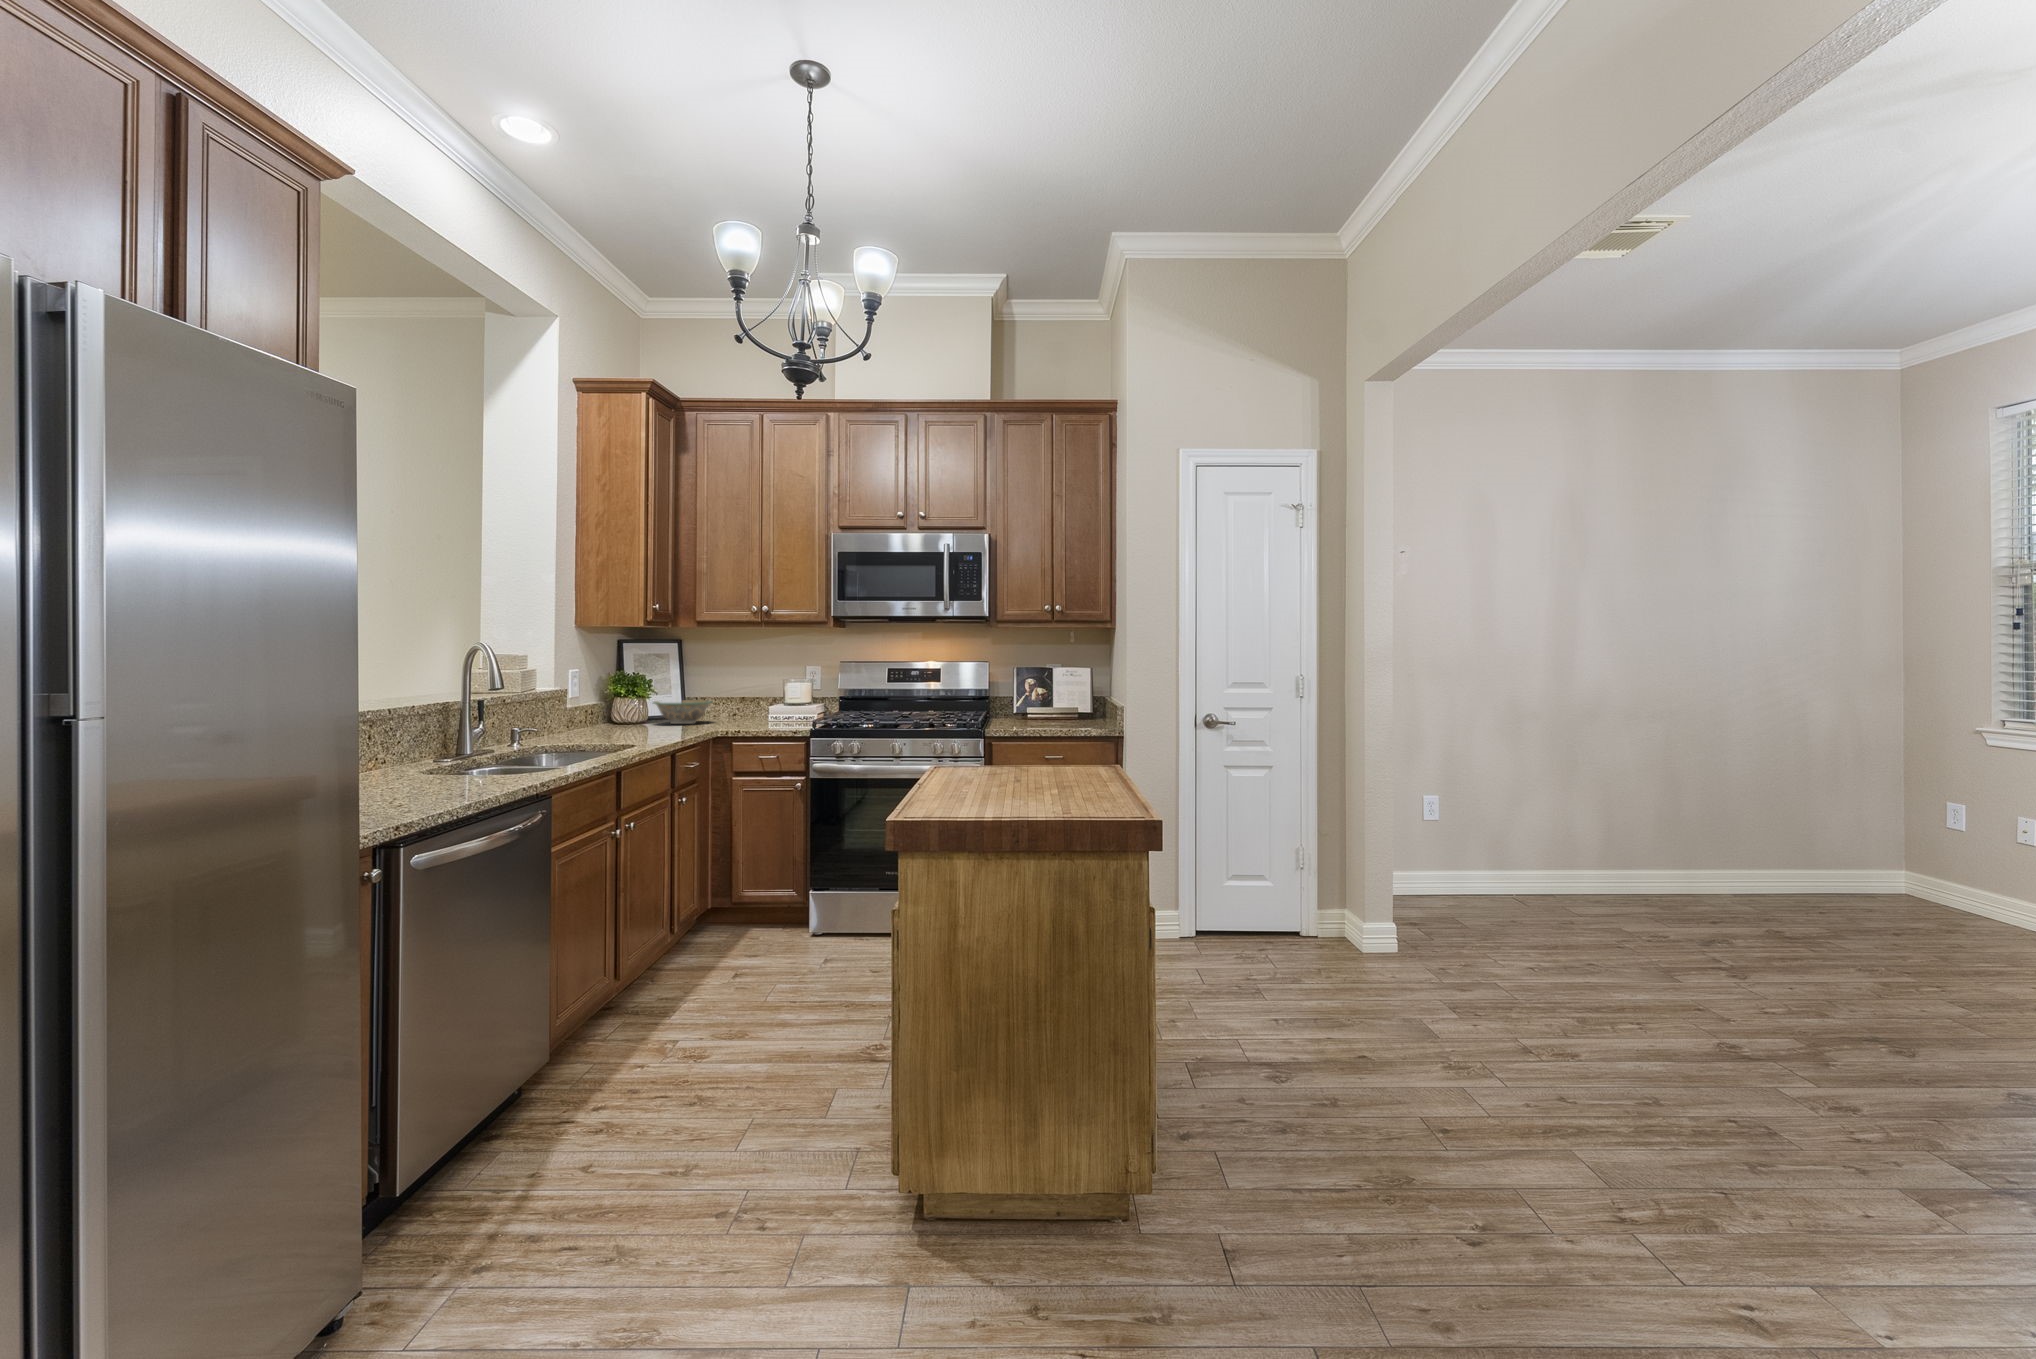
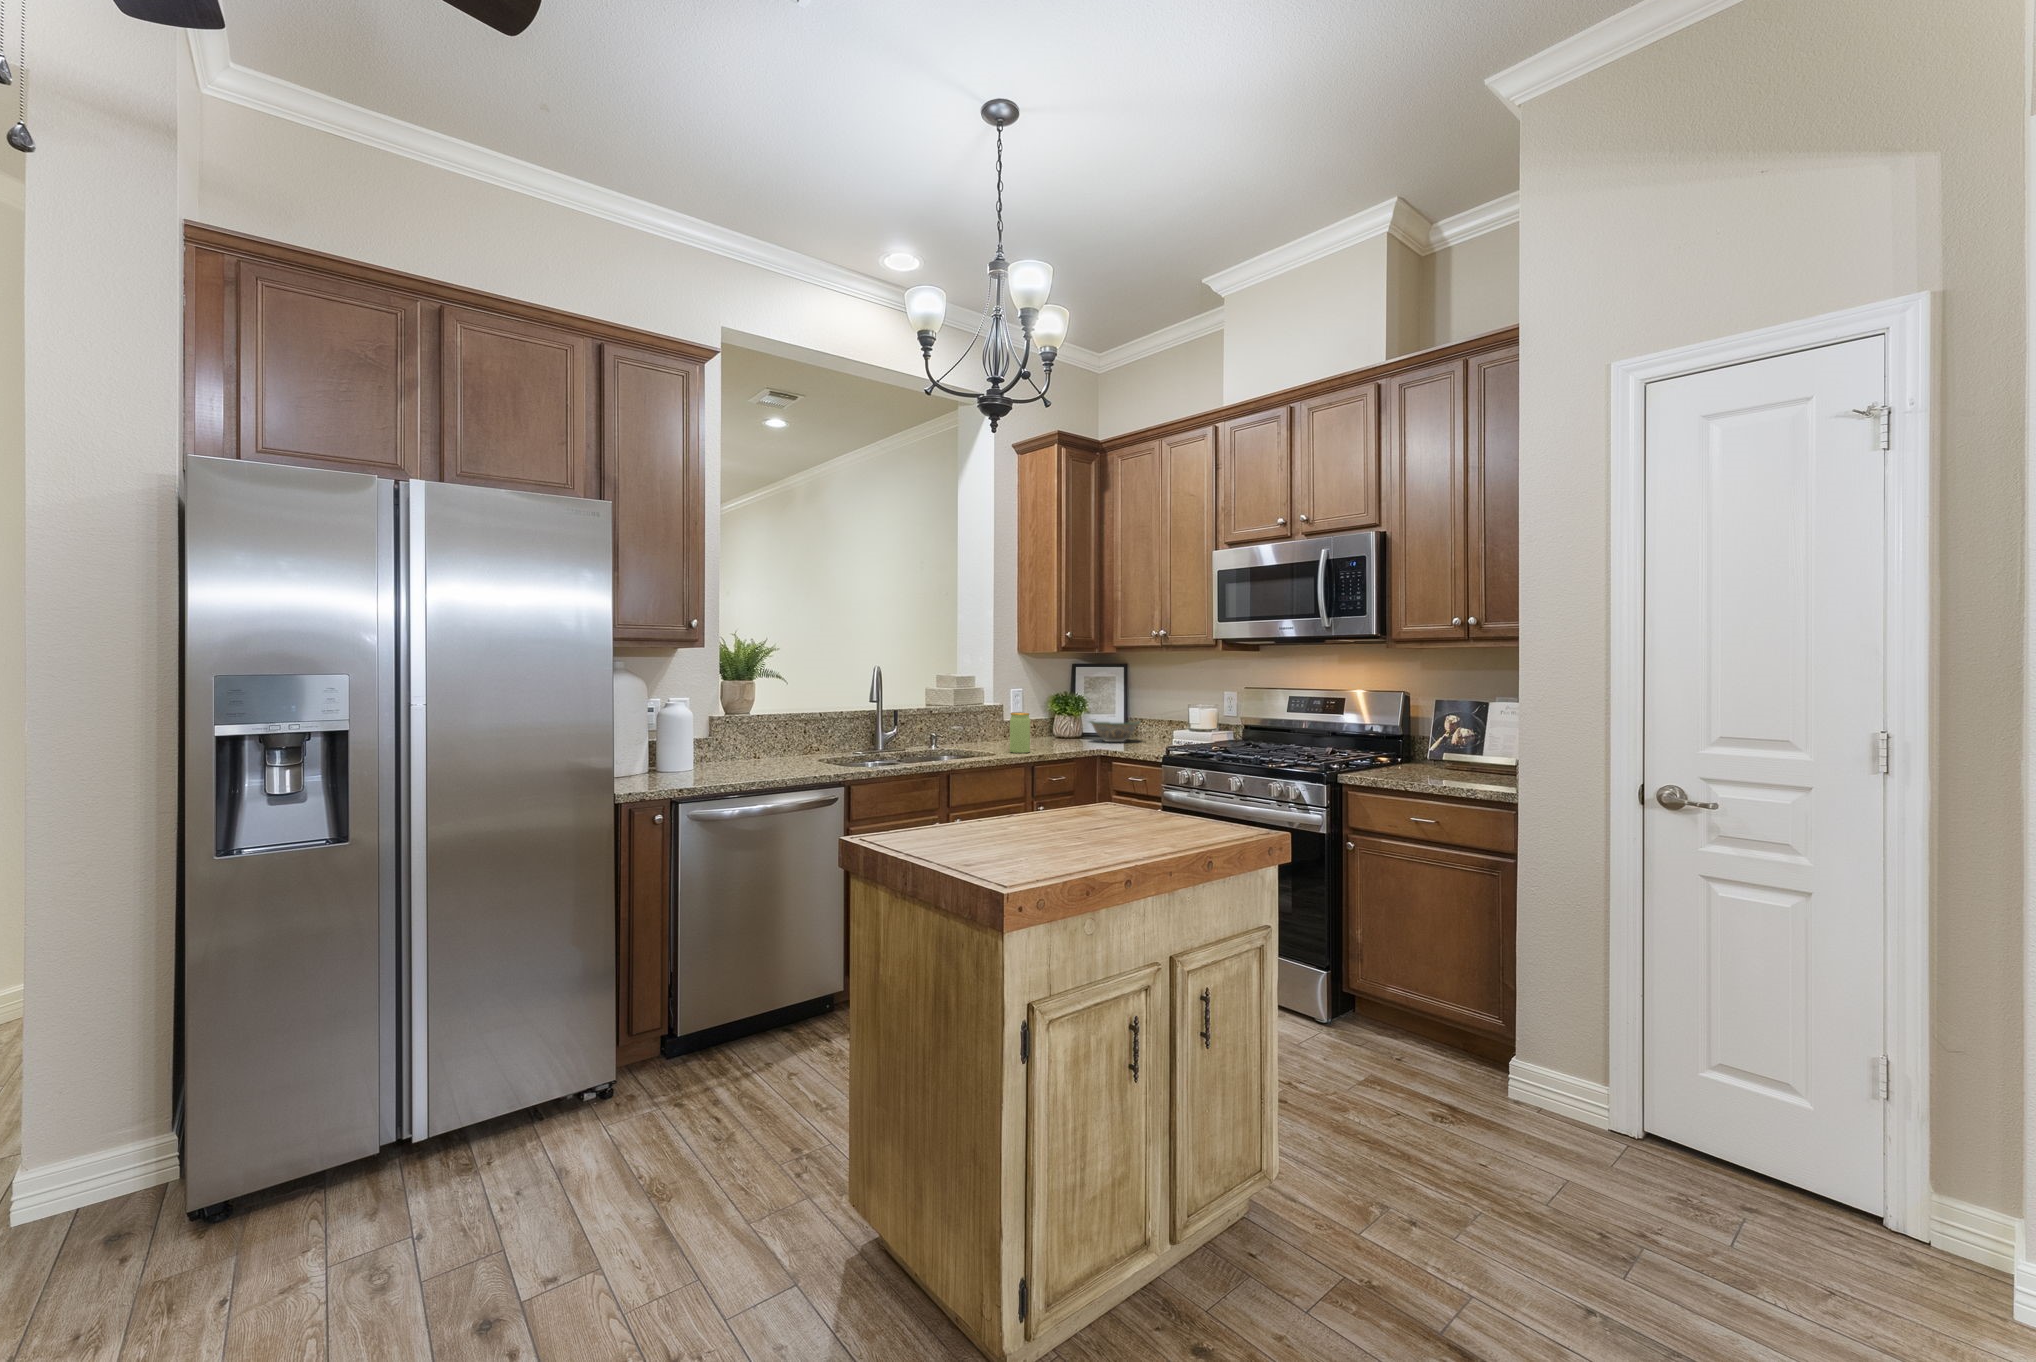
jar: none [624,694,649,739] -> present [1010,713,1030,753]

